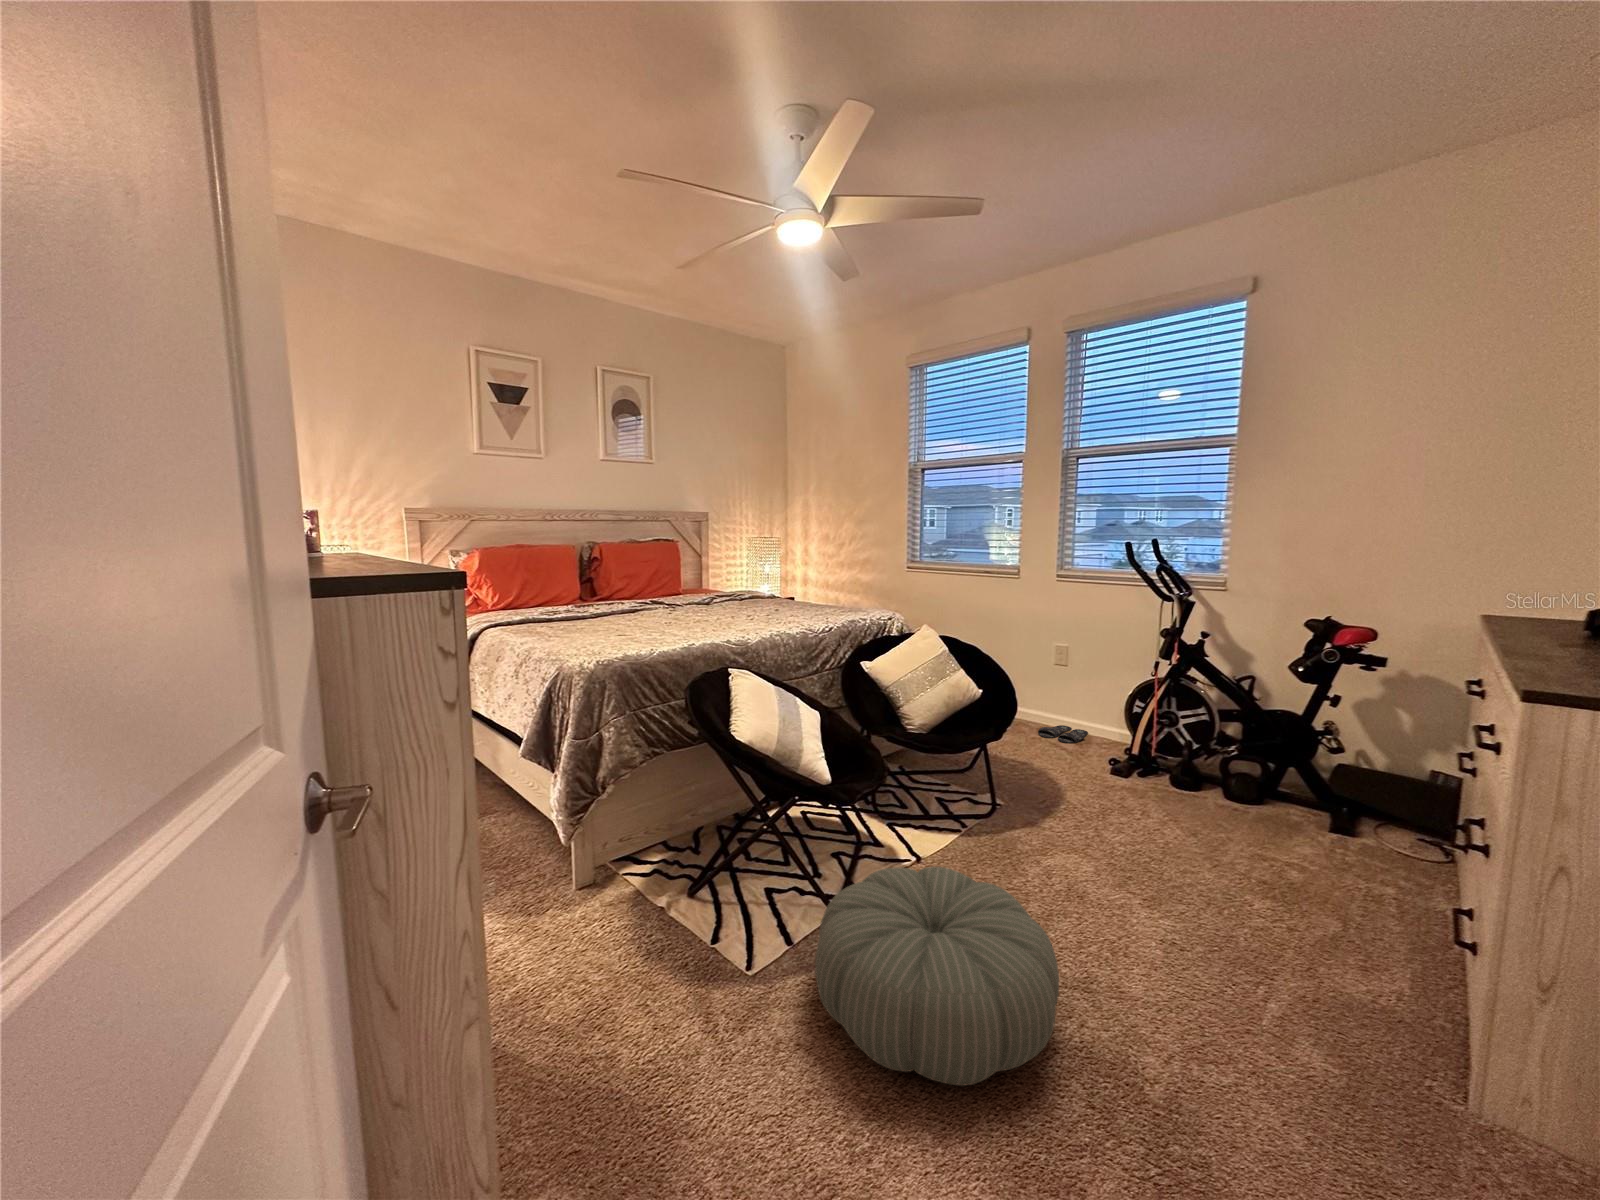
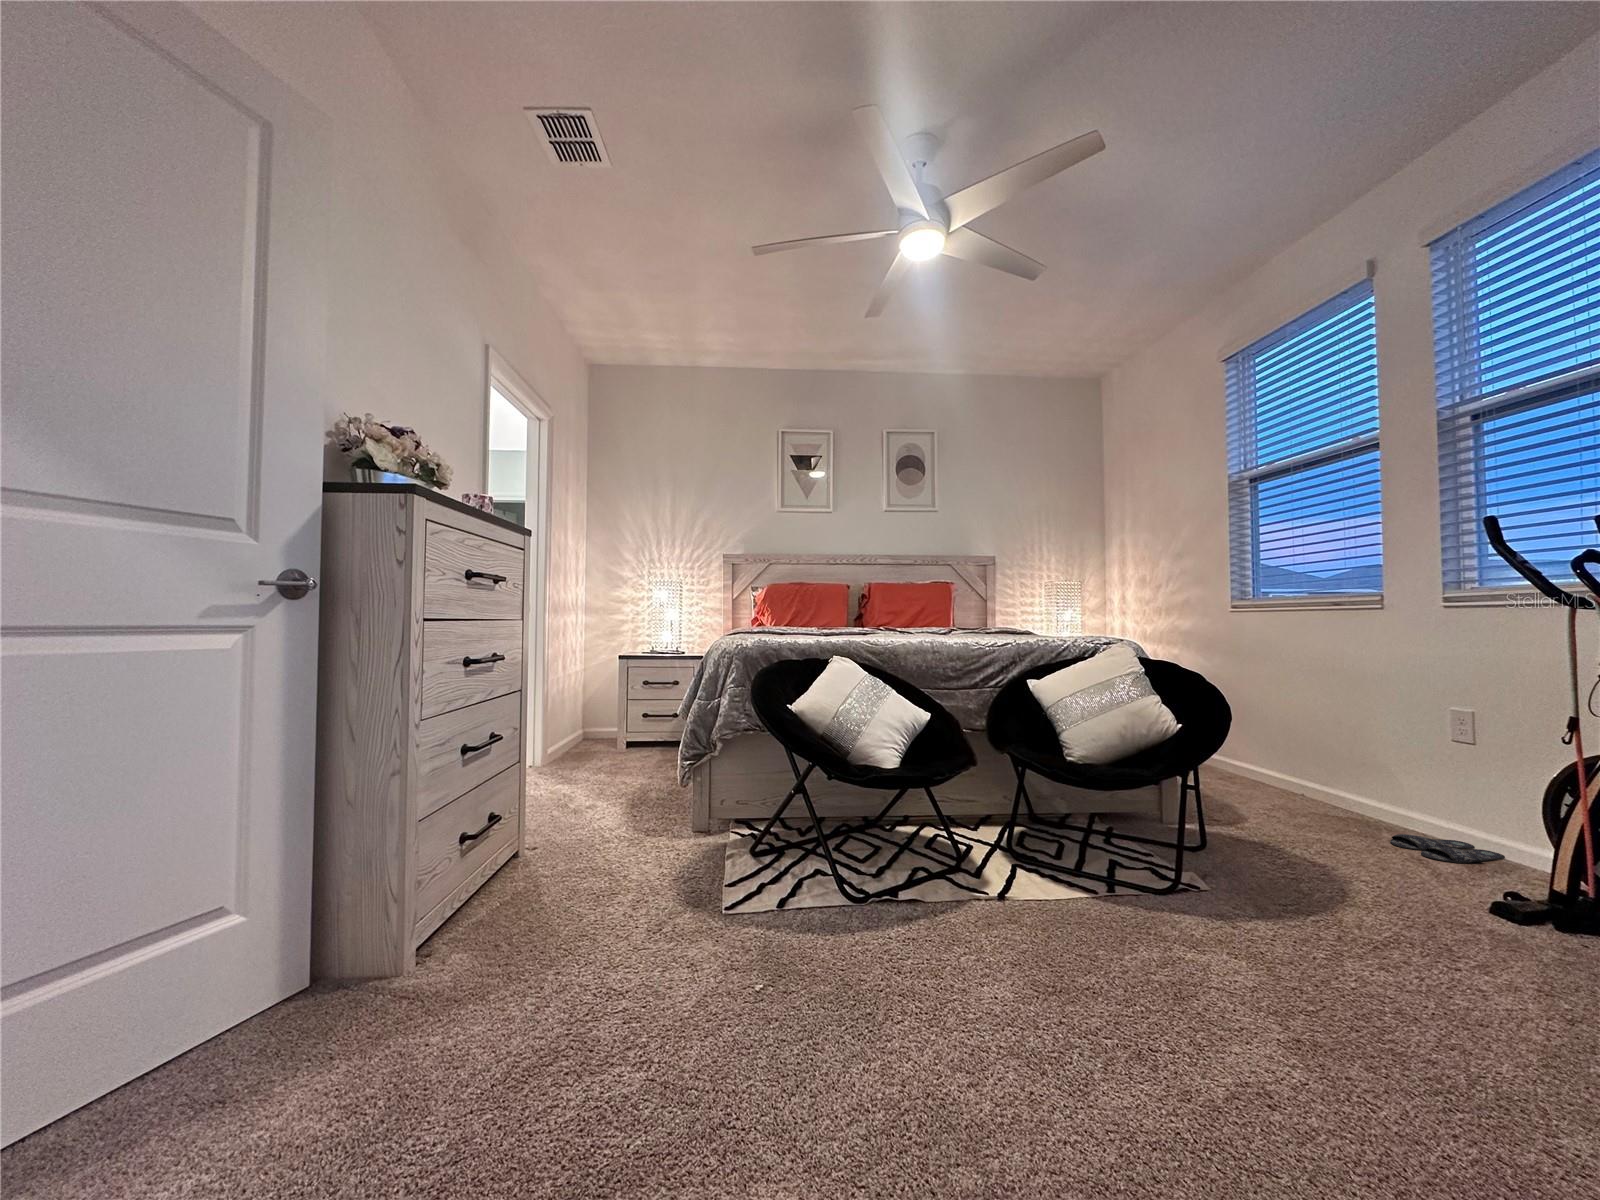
pouf: present [815,867,1059,1086] -> none [703,846,975,1061]

